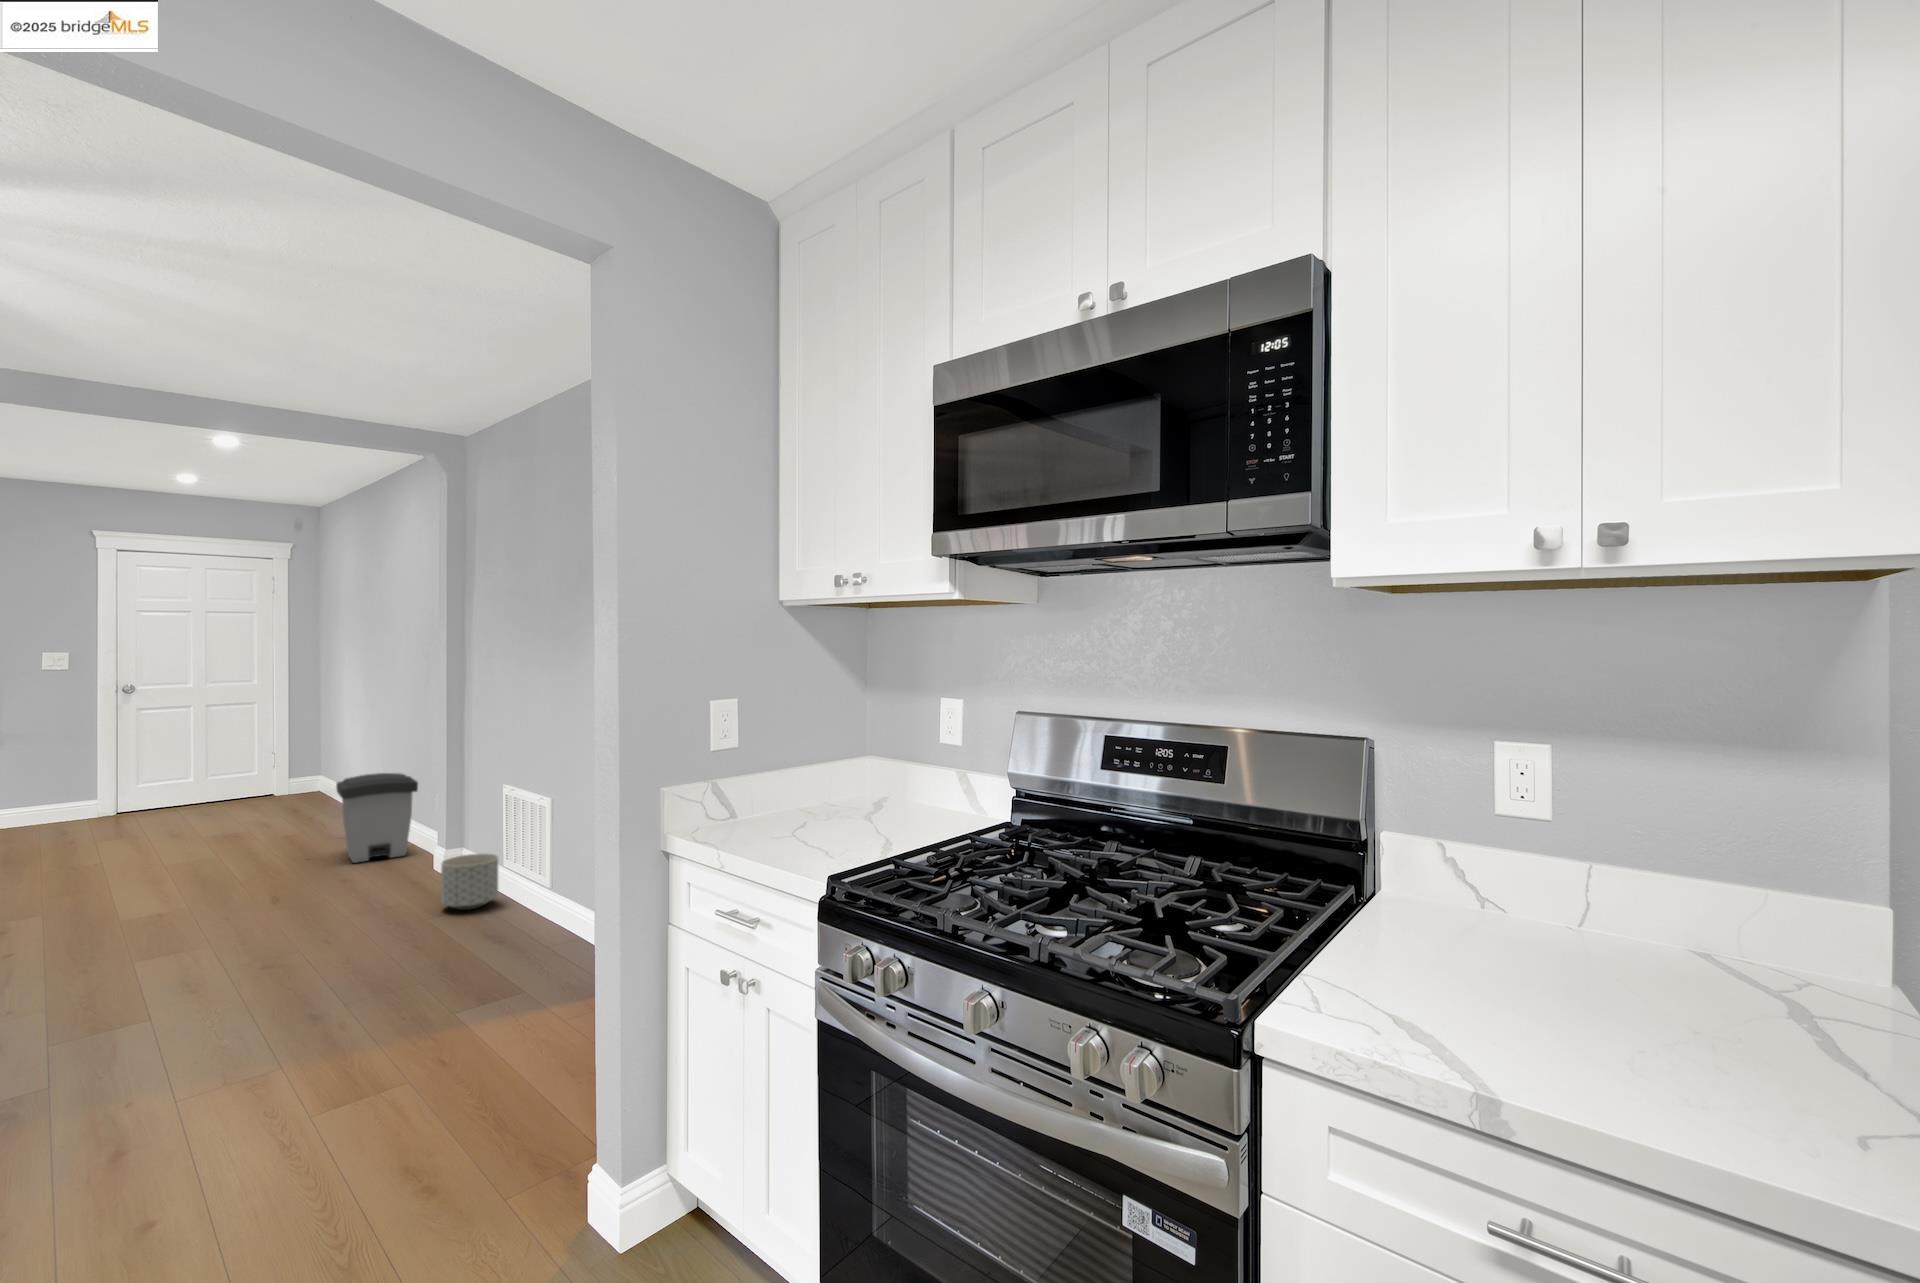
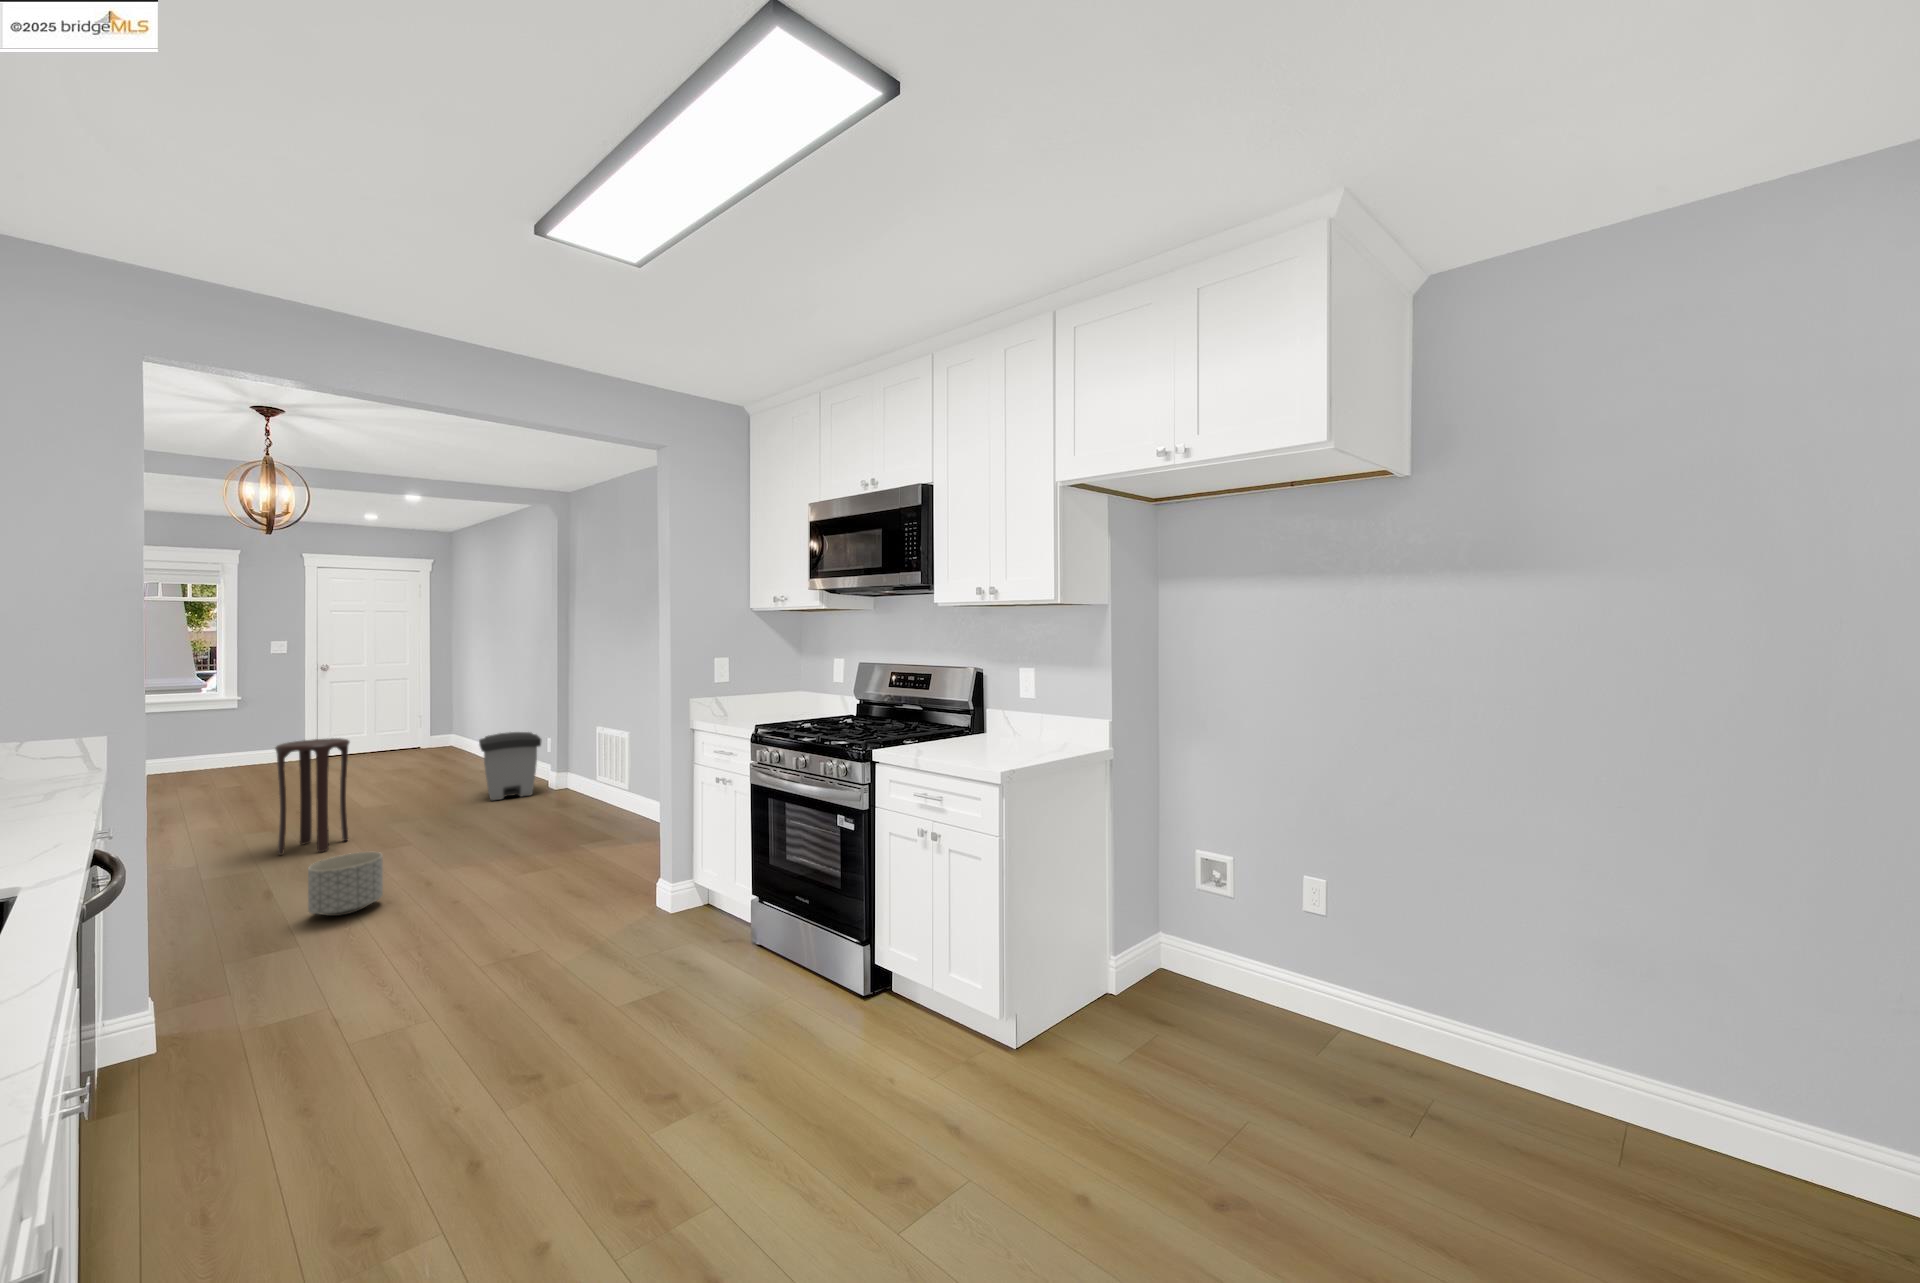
stool: none [88,782,182,933] -> present [275,738,350,855]
planter: present [441,853,498,910] -> present [308,852,383,916]

